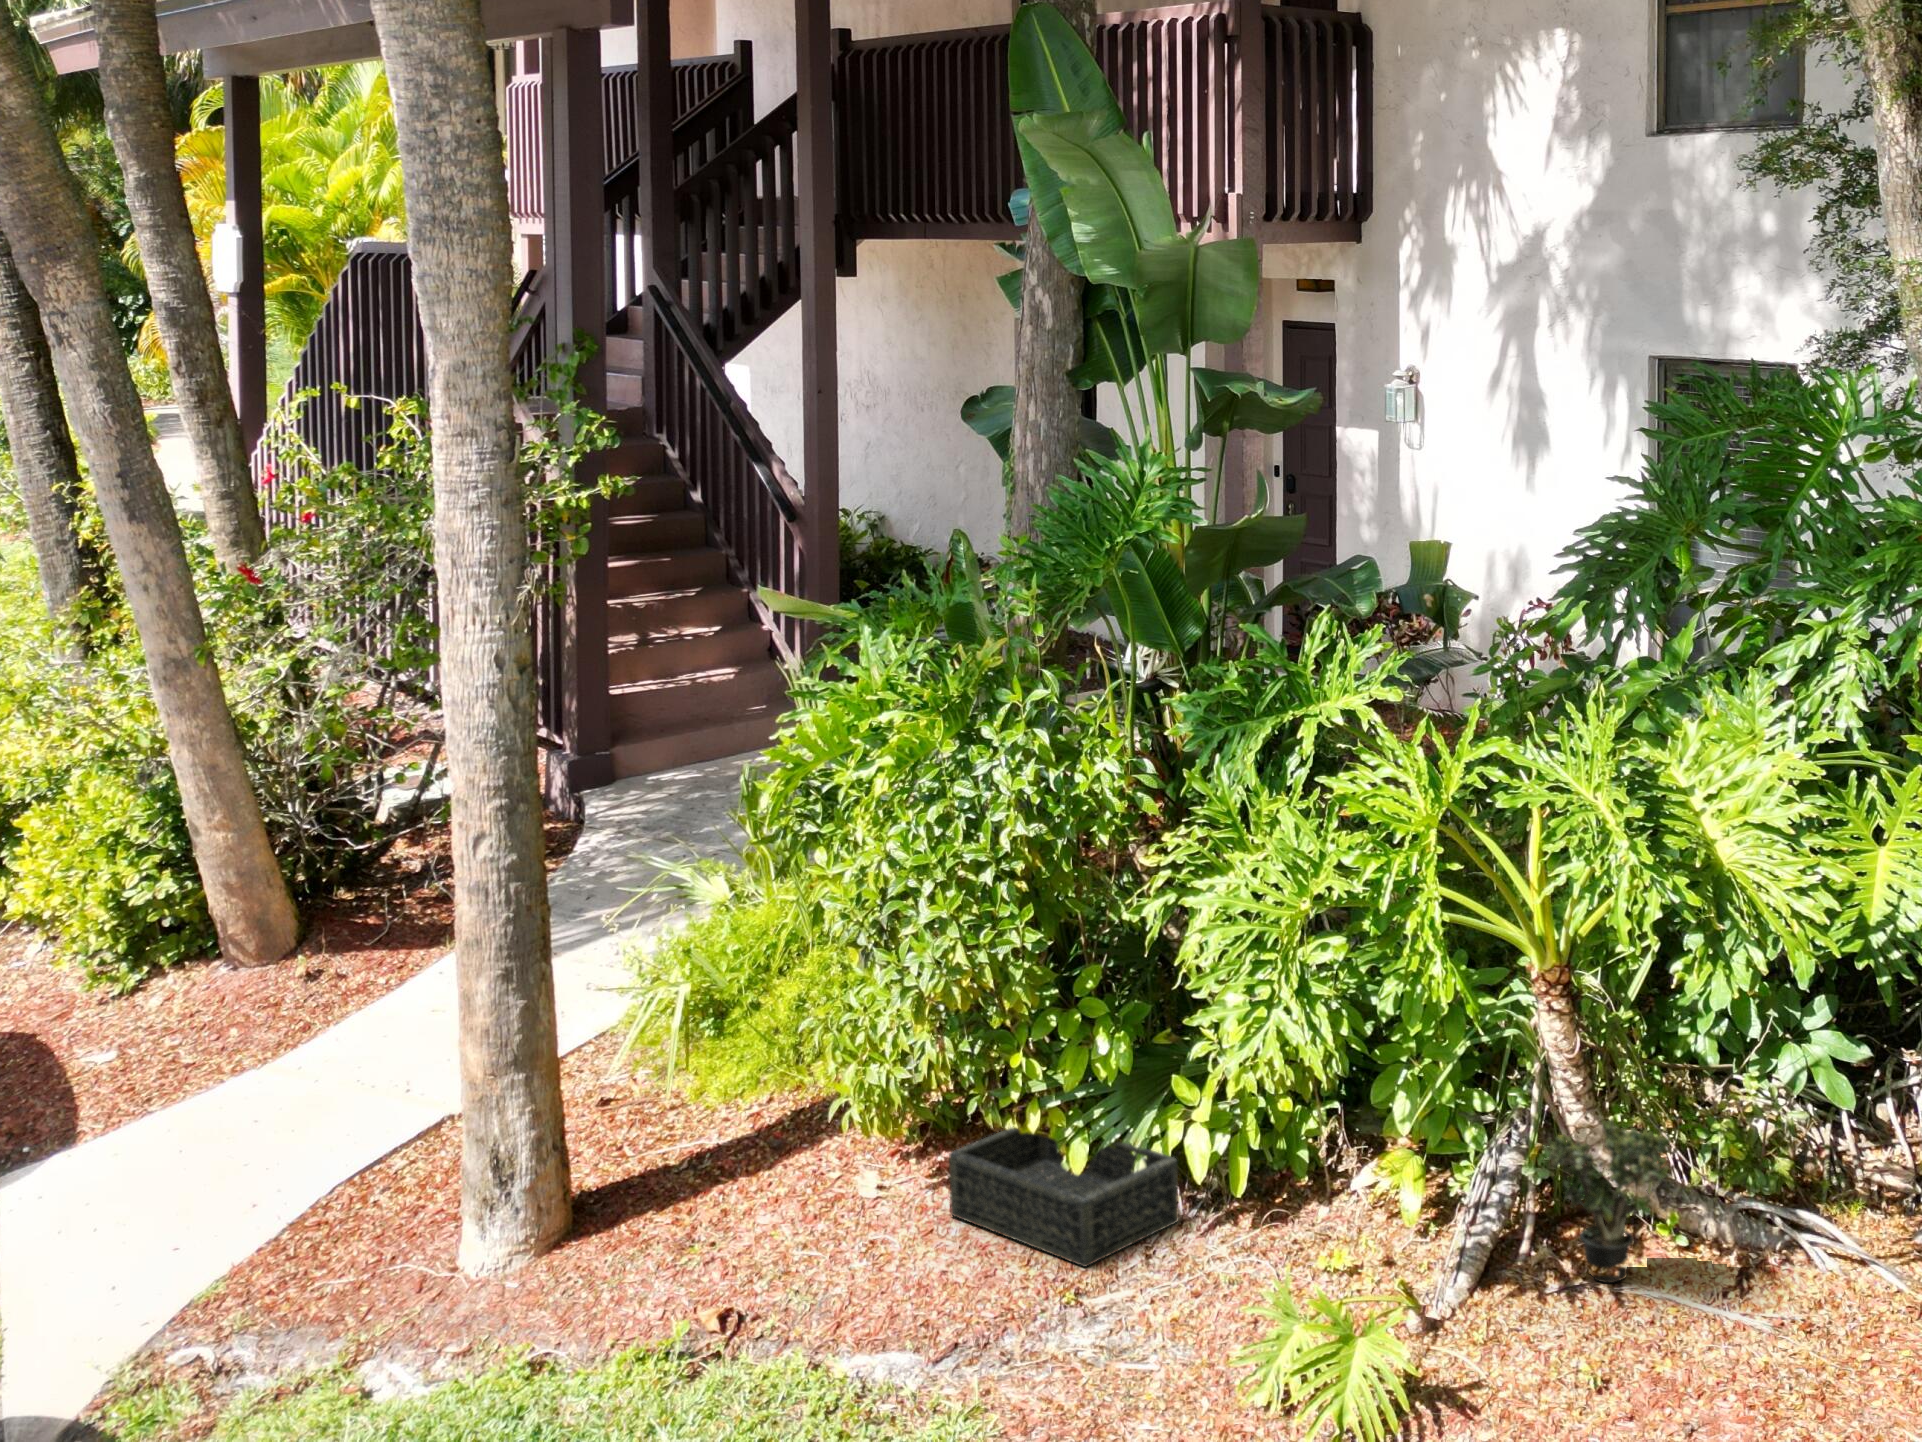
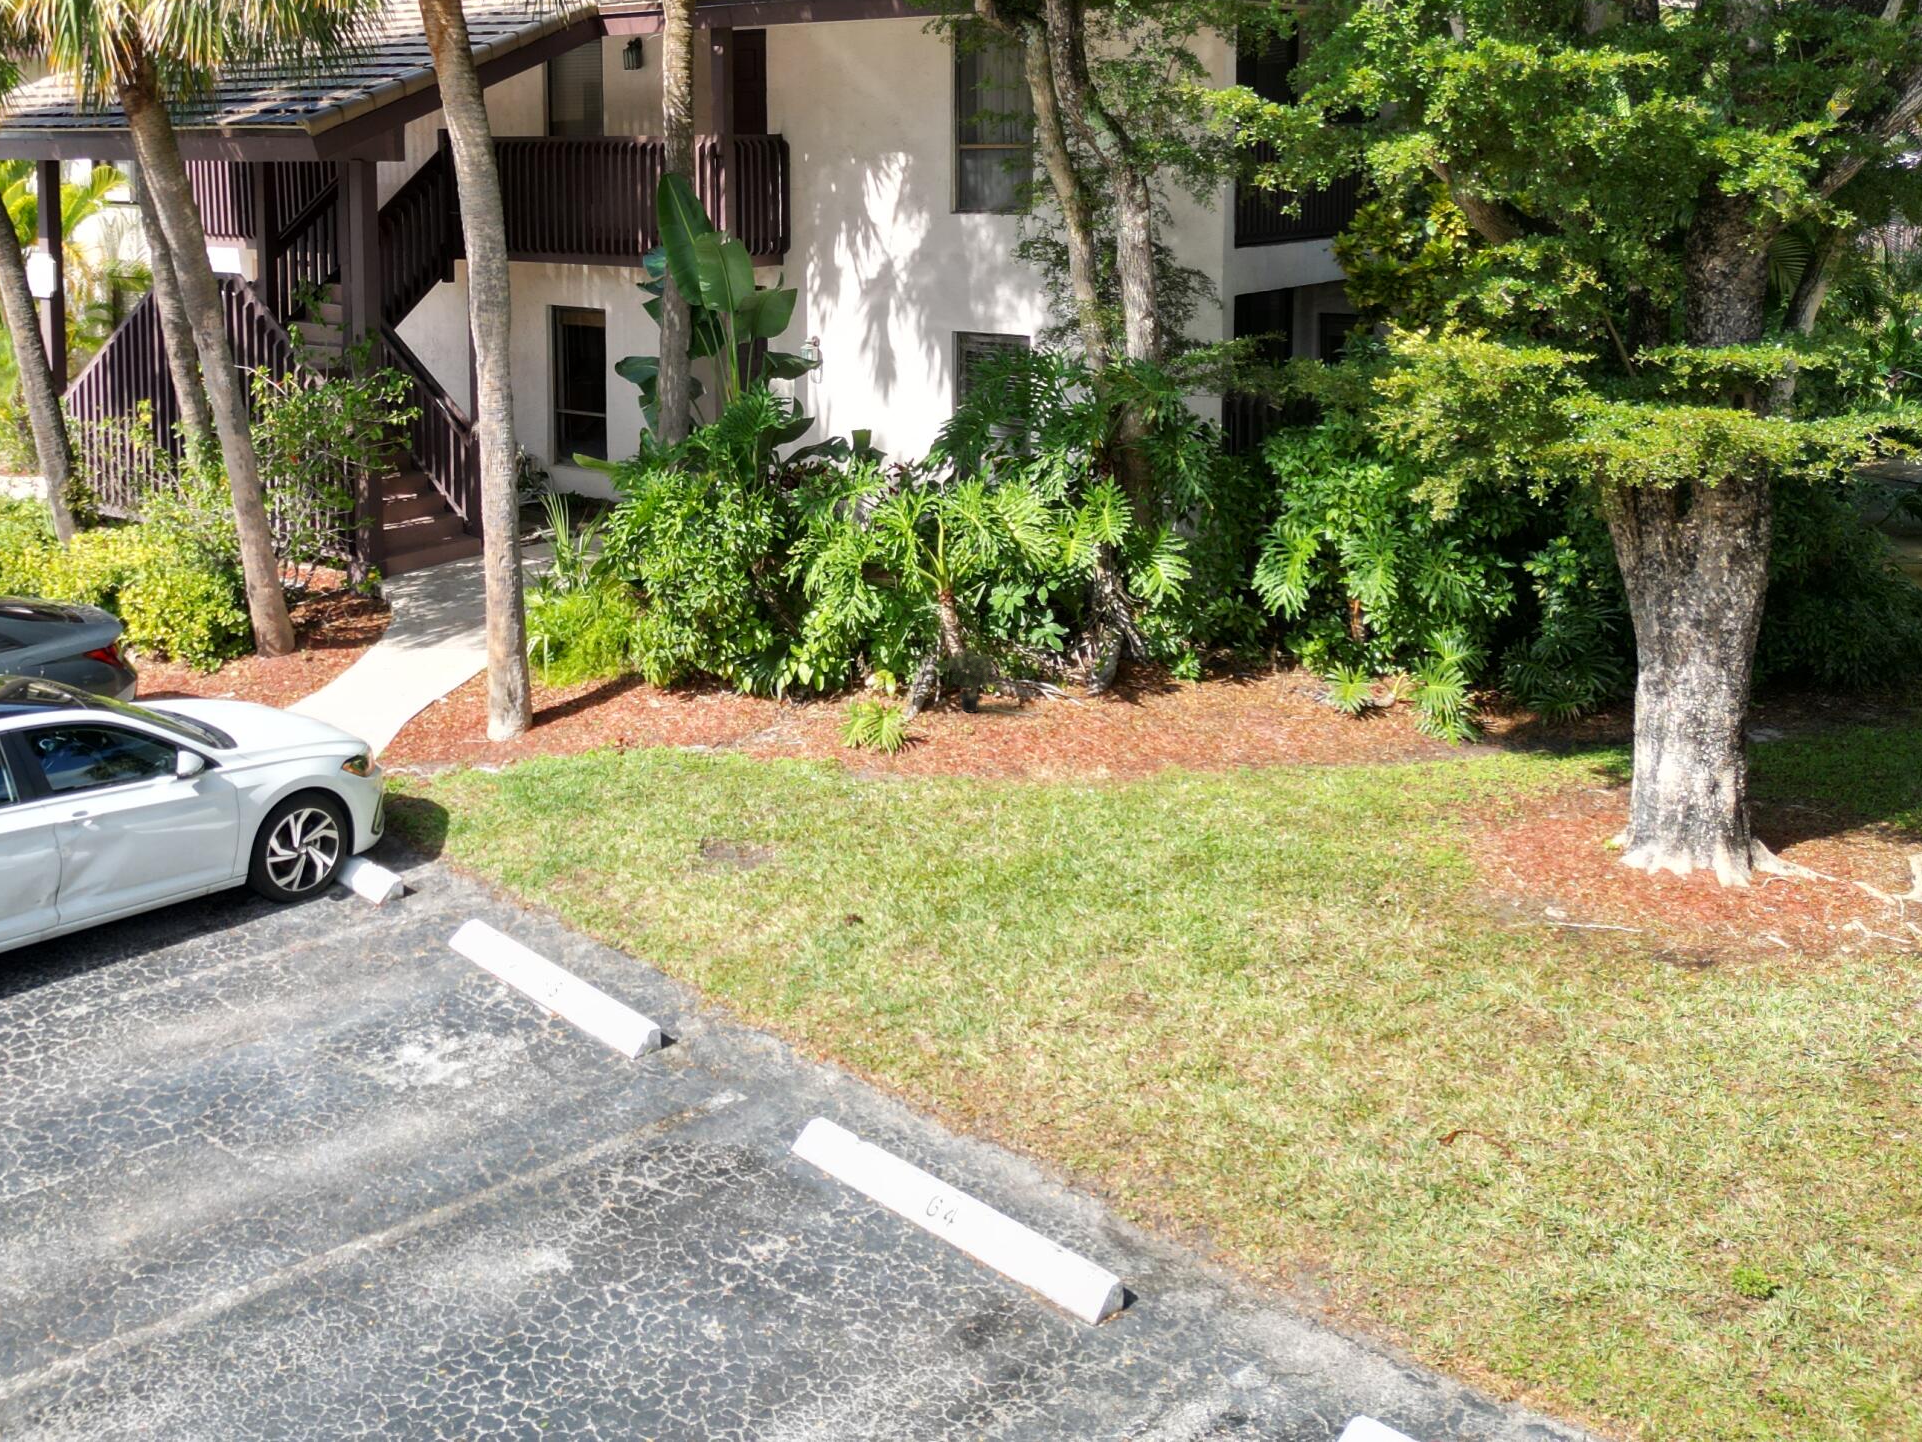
basket: present [949,1128,1179,1267] -> none [697,670,793,719]

